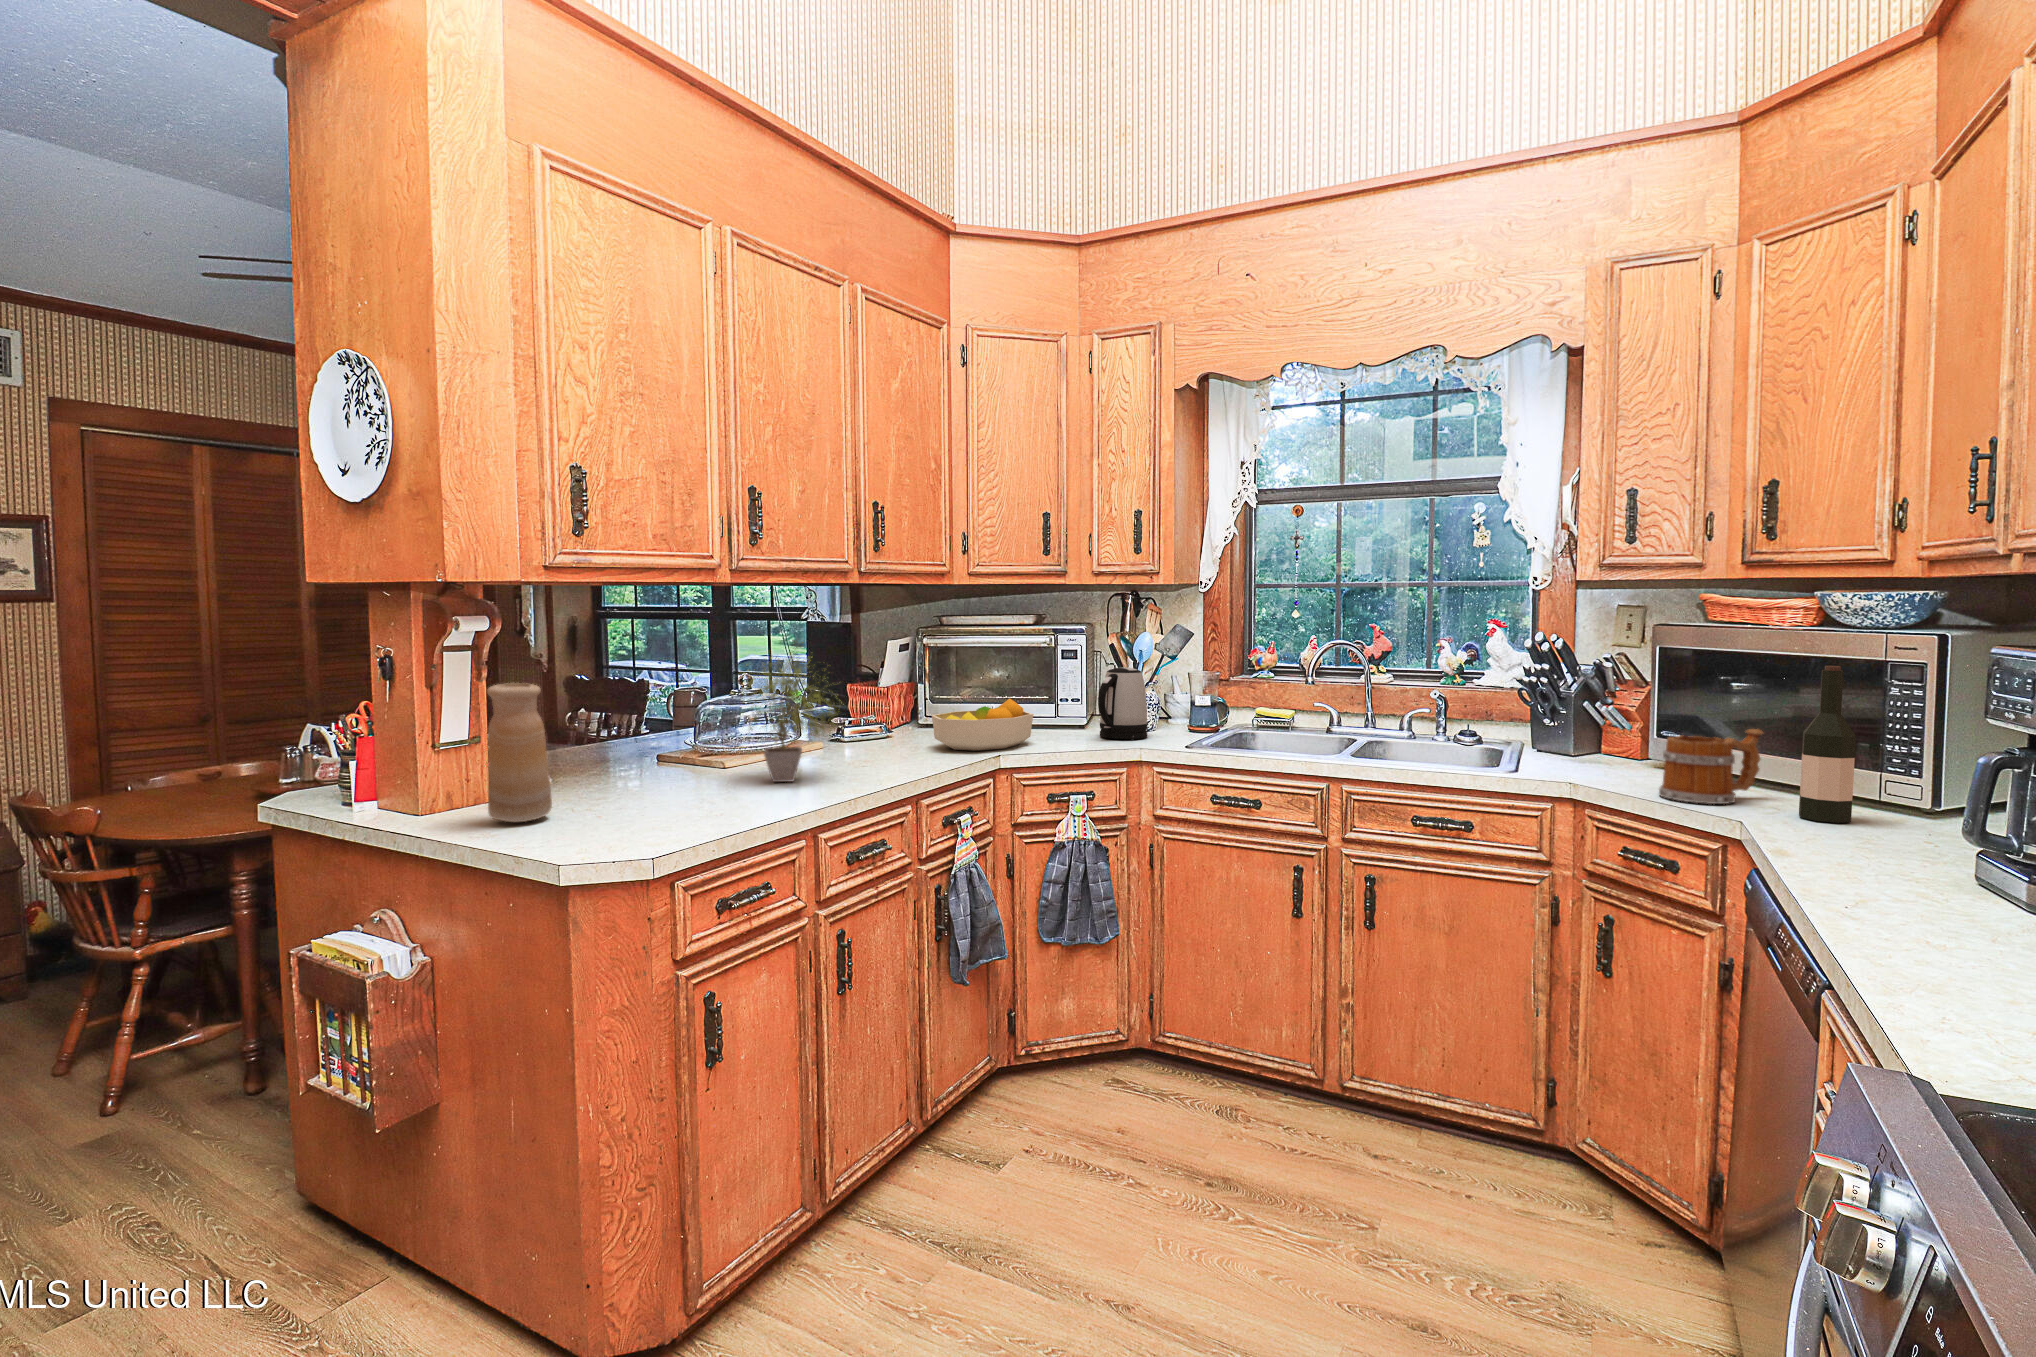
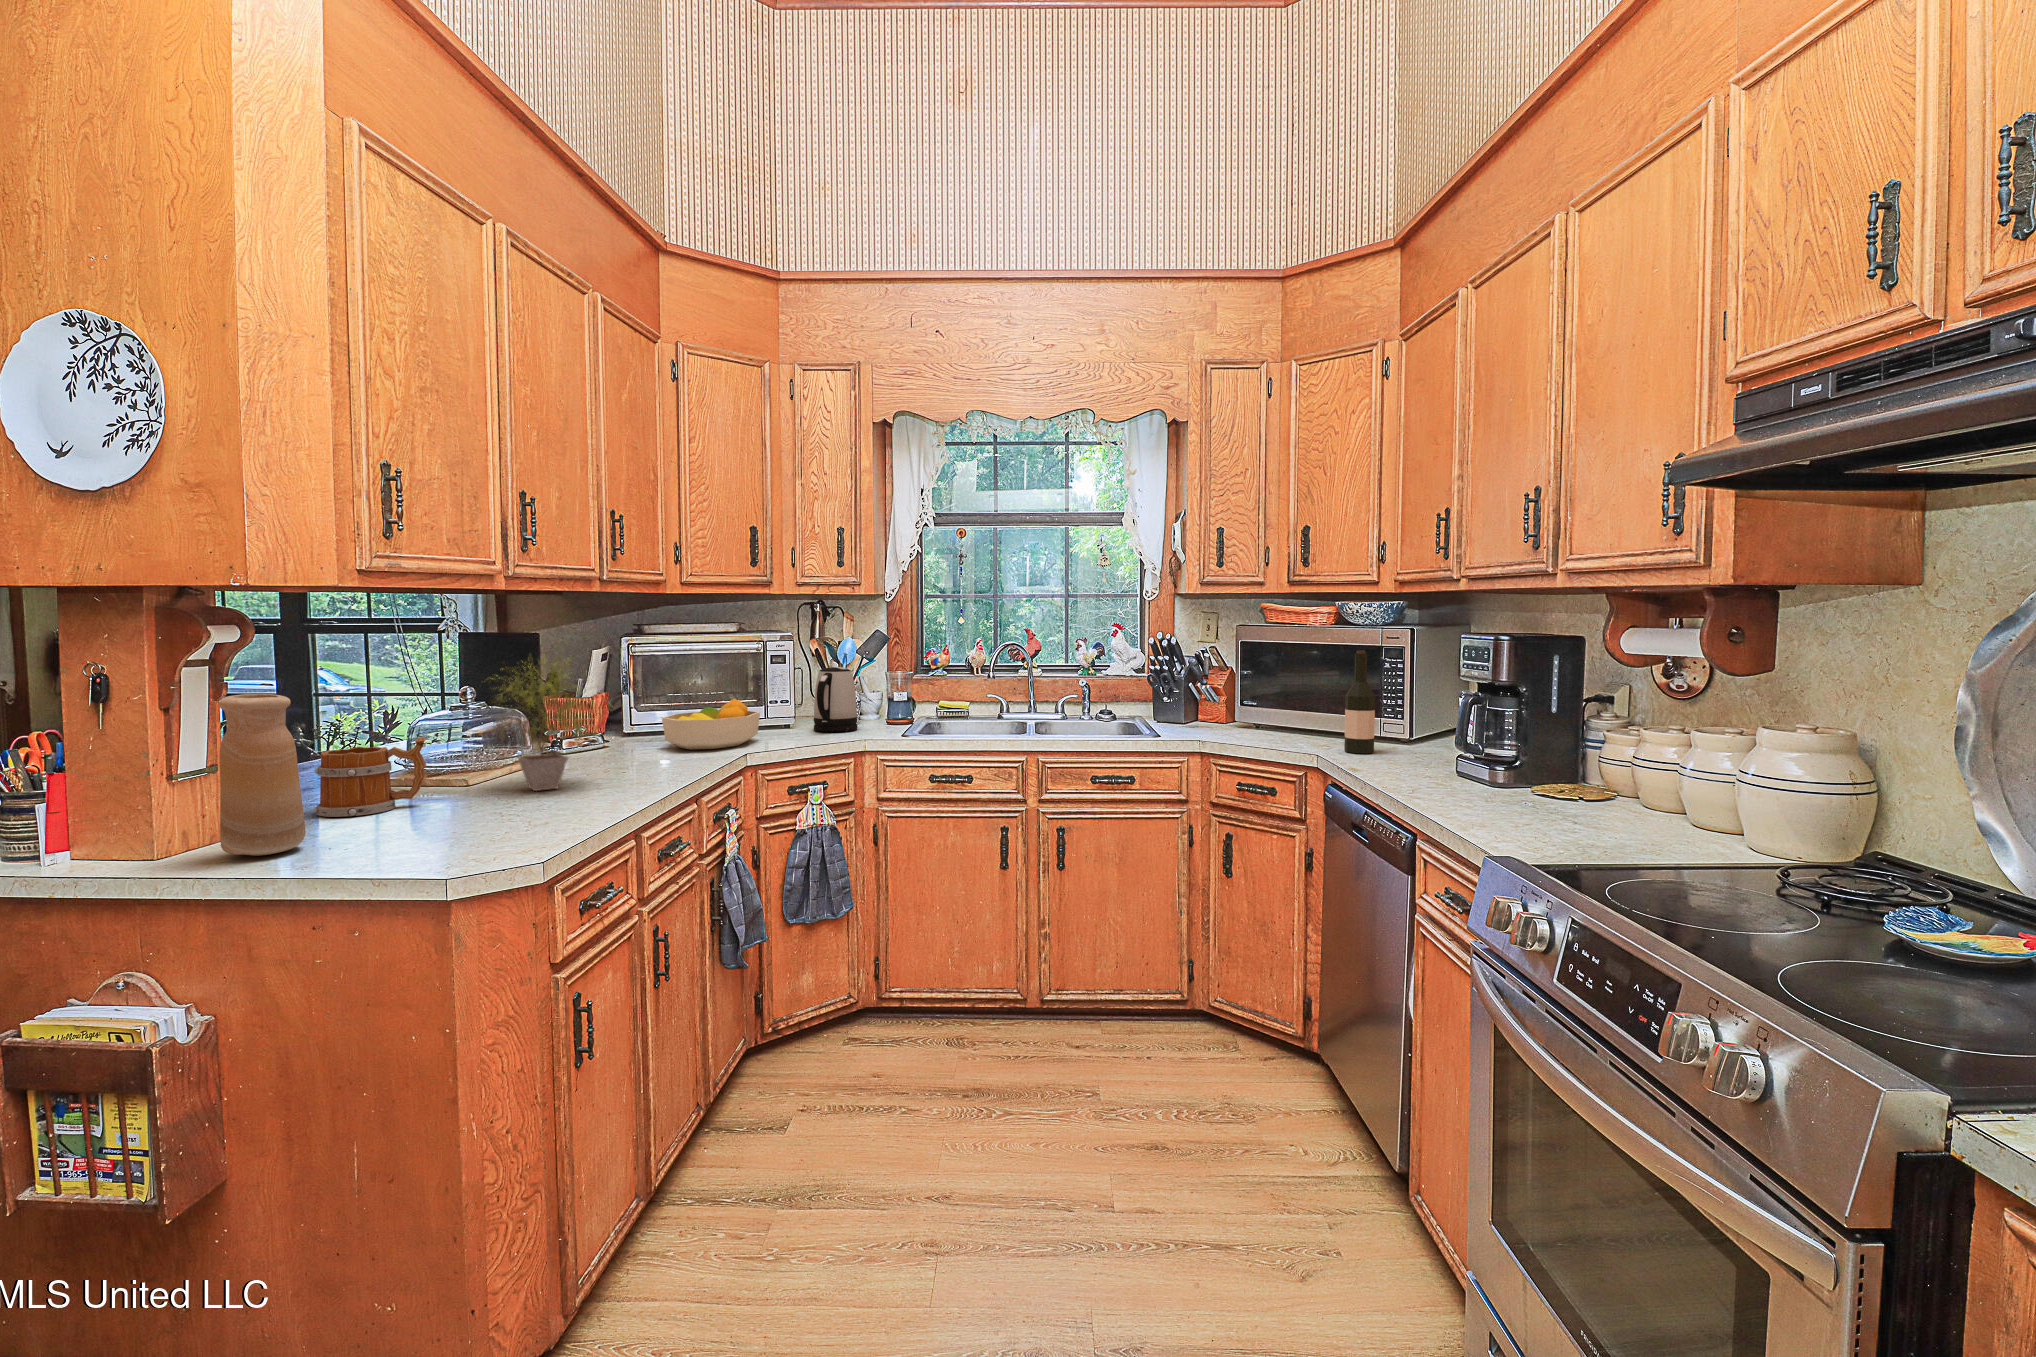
mug: present [1659,729,1763,804] -> present [314,737,426,817]

